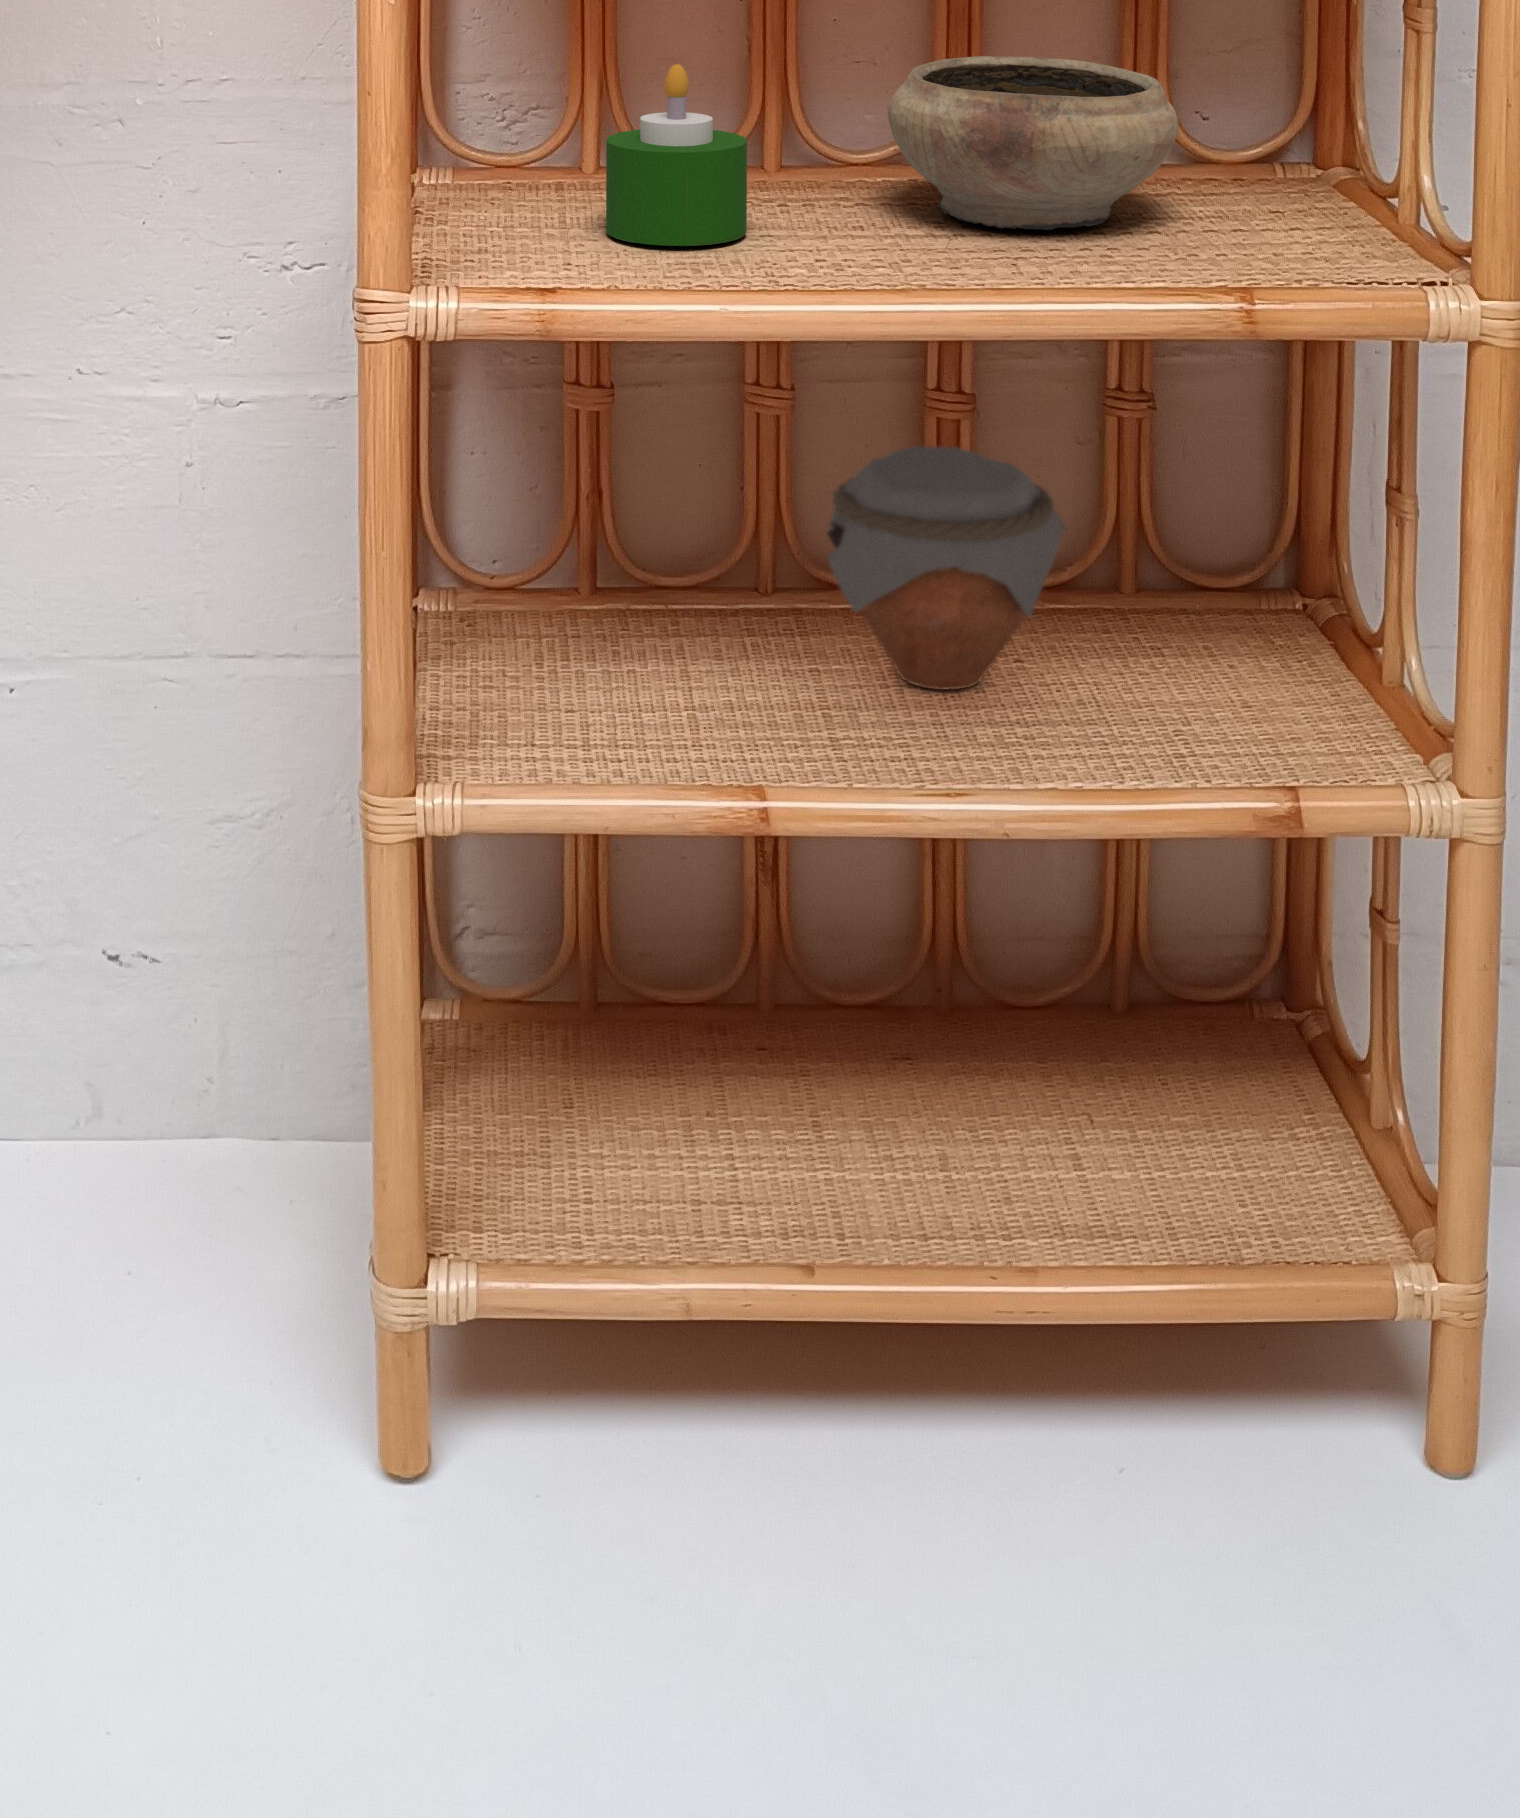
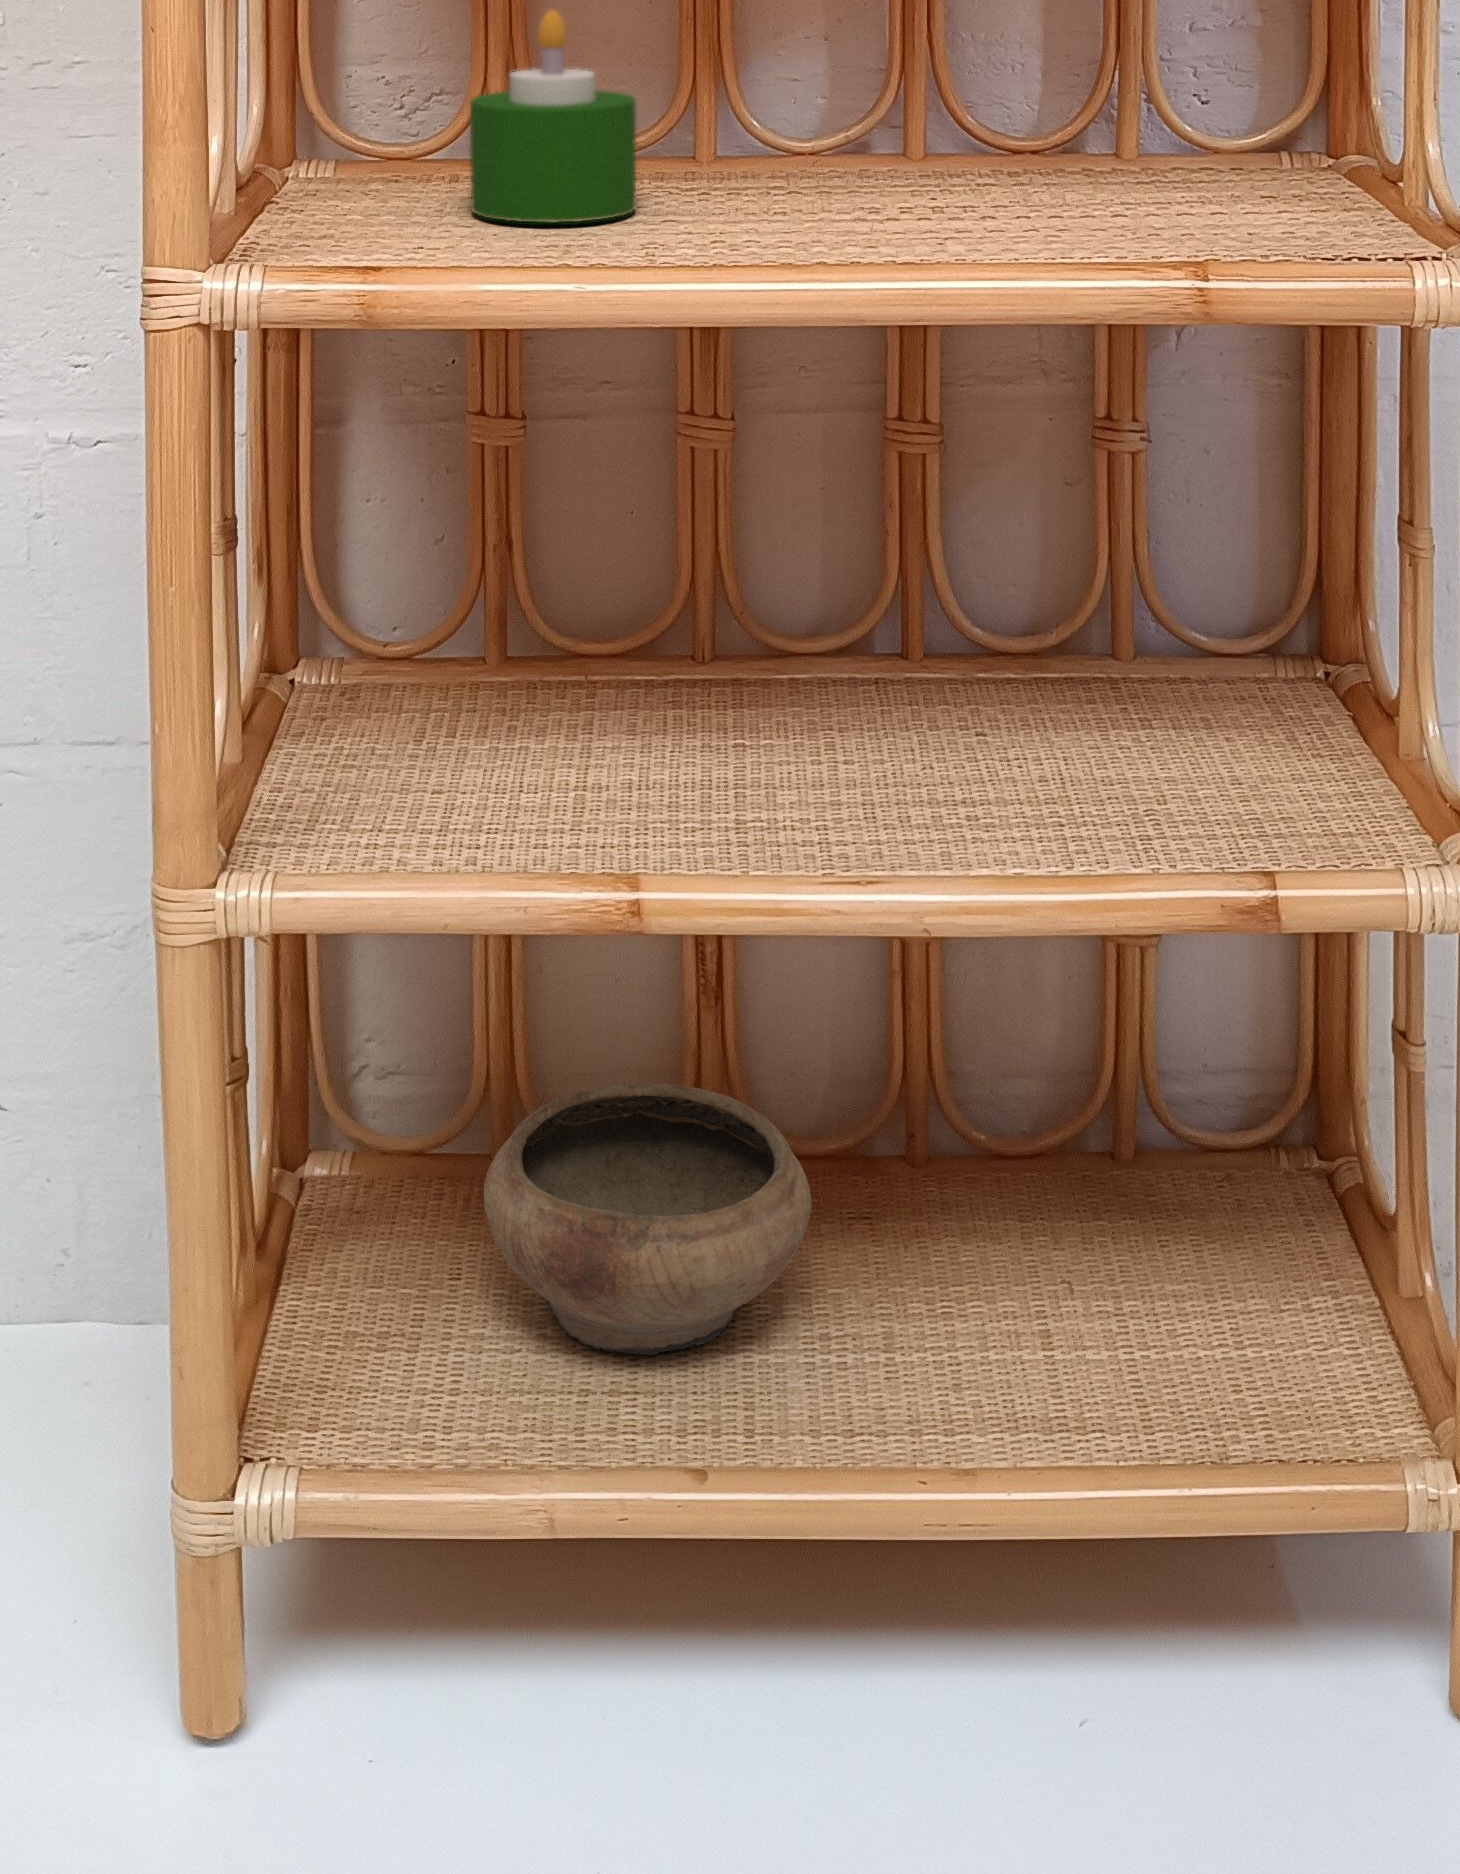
ceramic bowl: present [887,56,1178,230] -> present [484,1083,812,1355]
jar: present [827,446,1065,690] -> none [738,470,1028,760]

